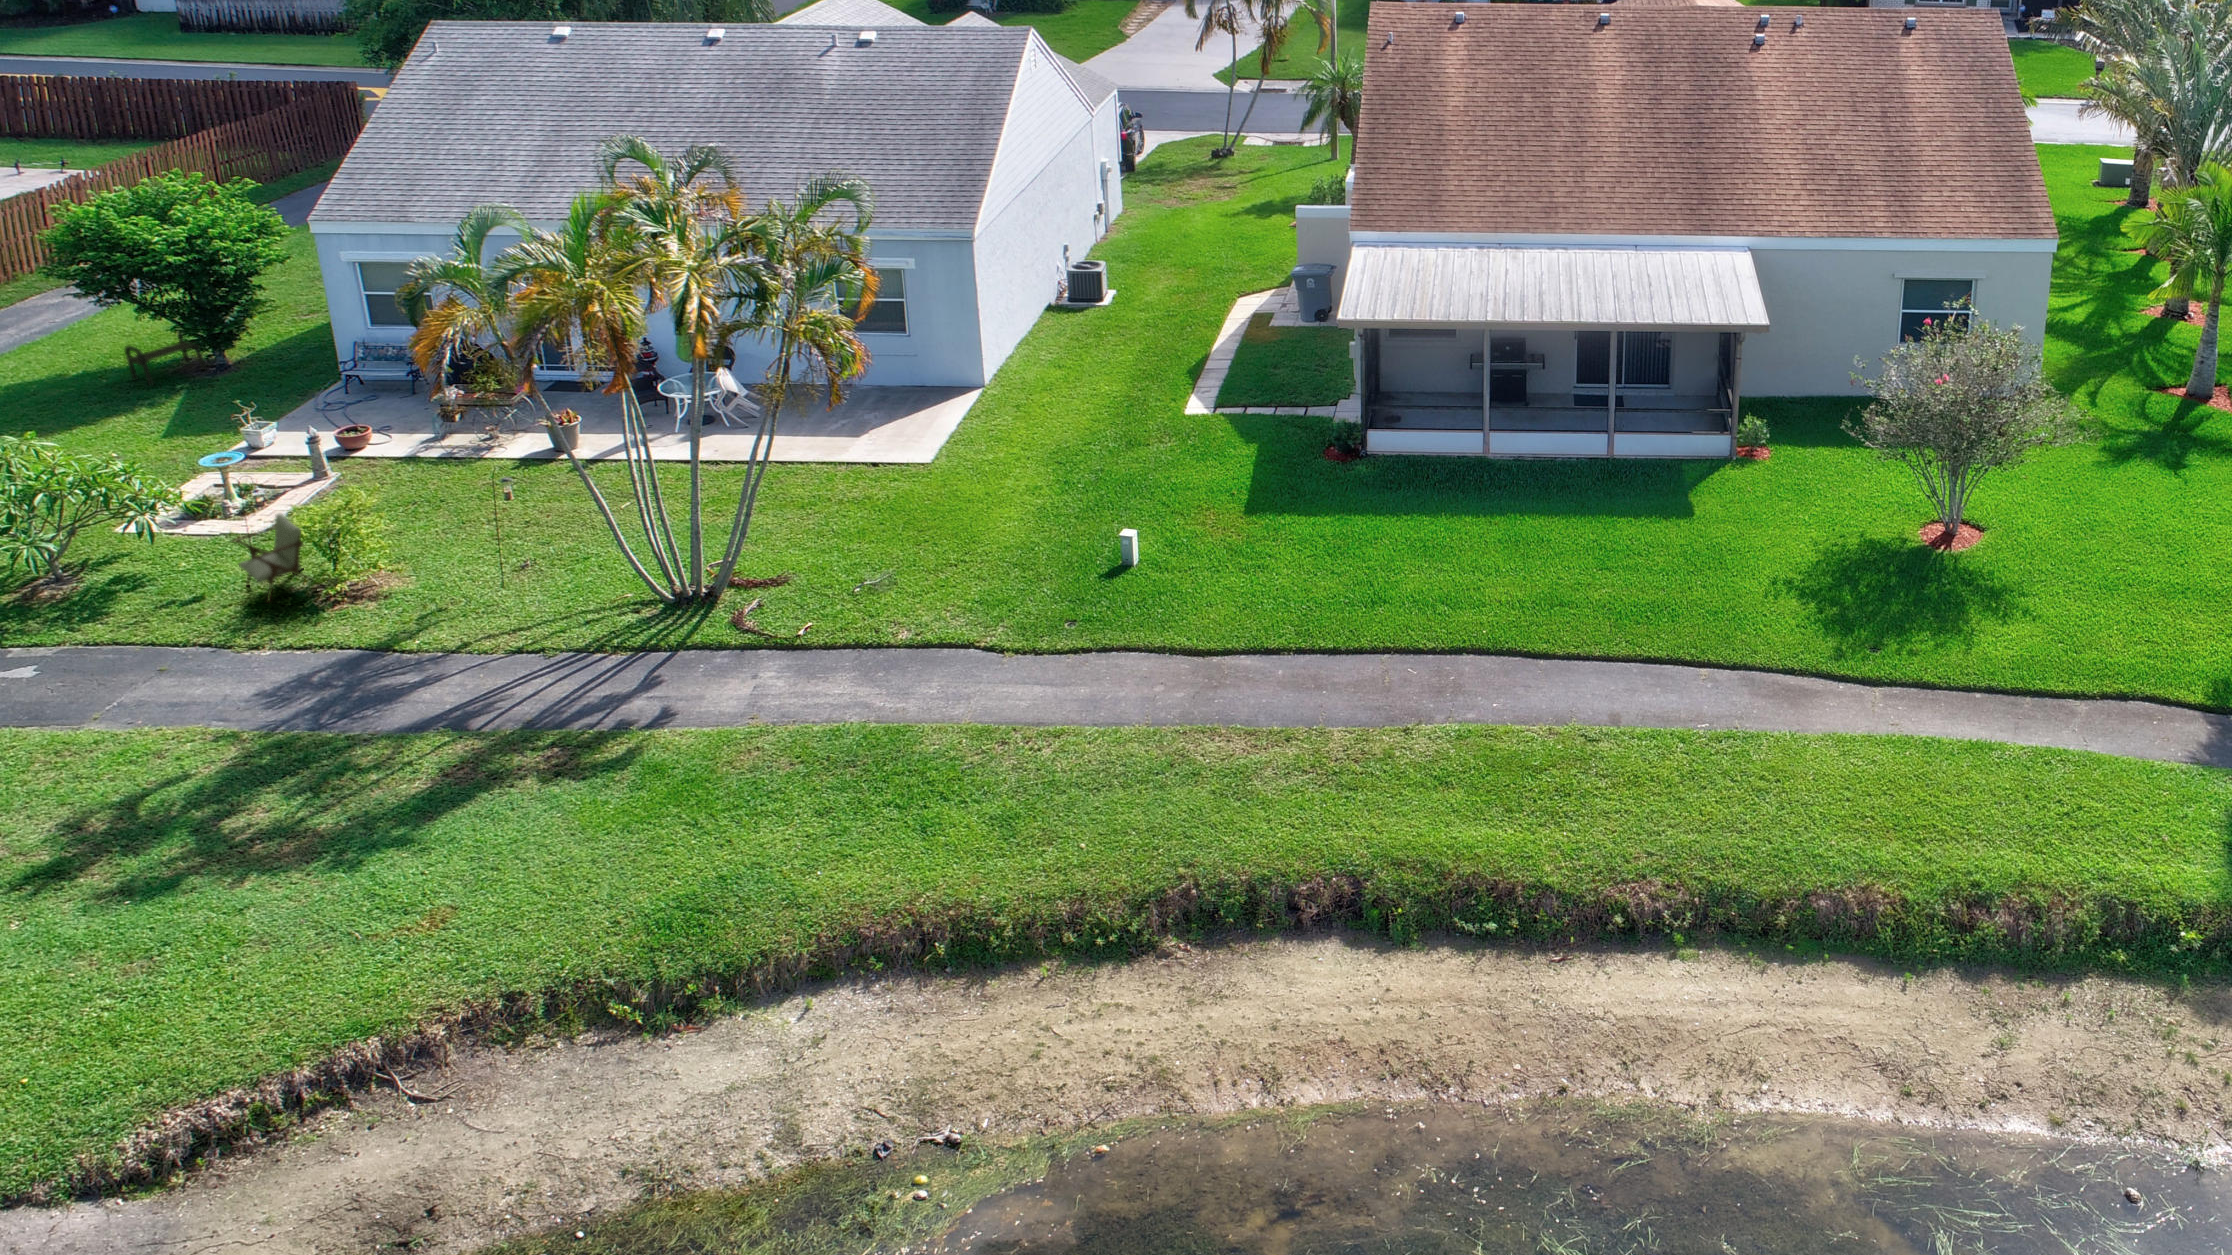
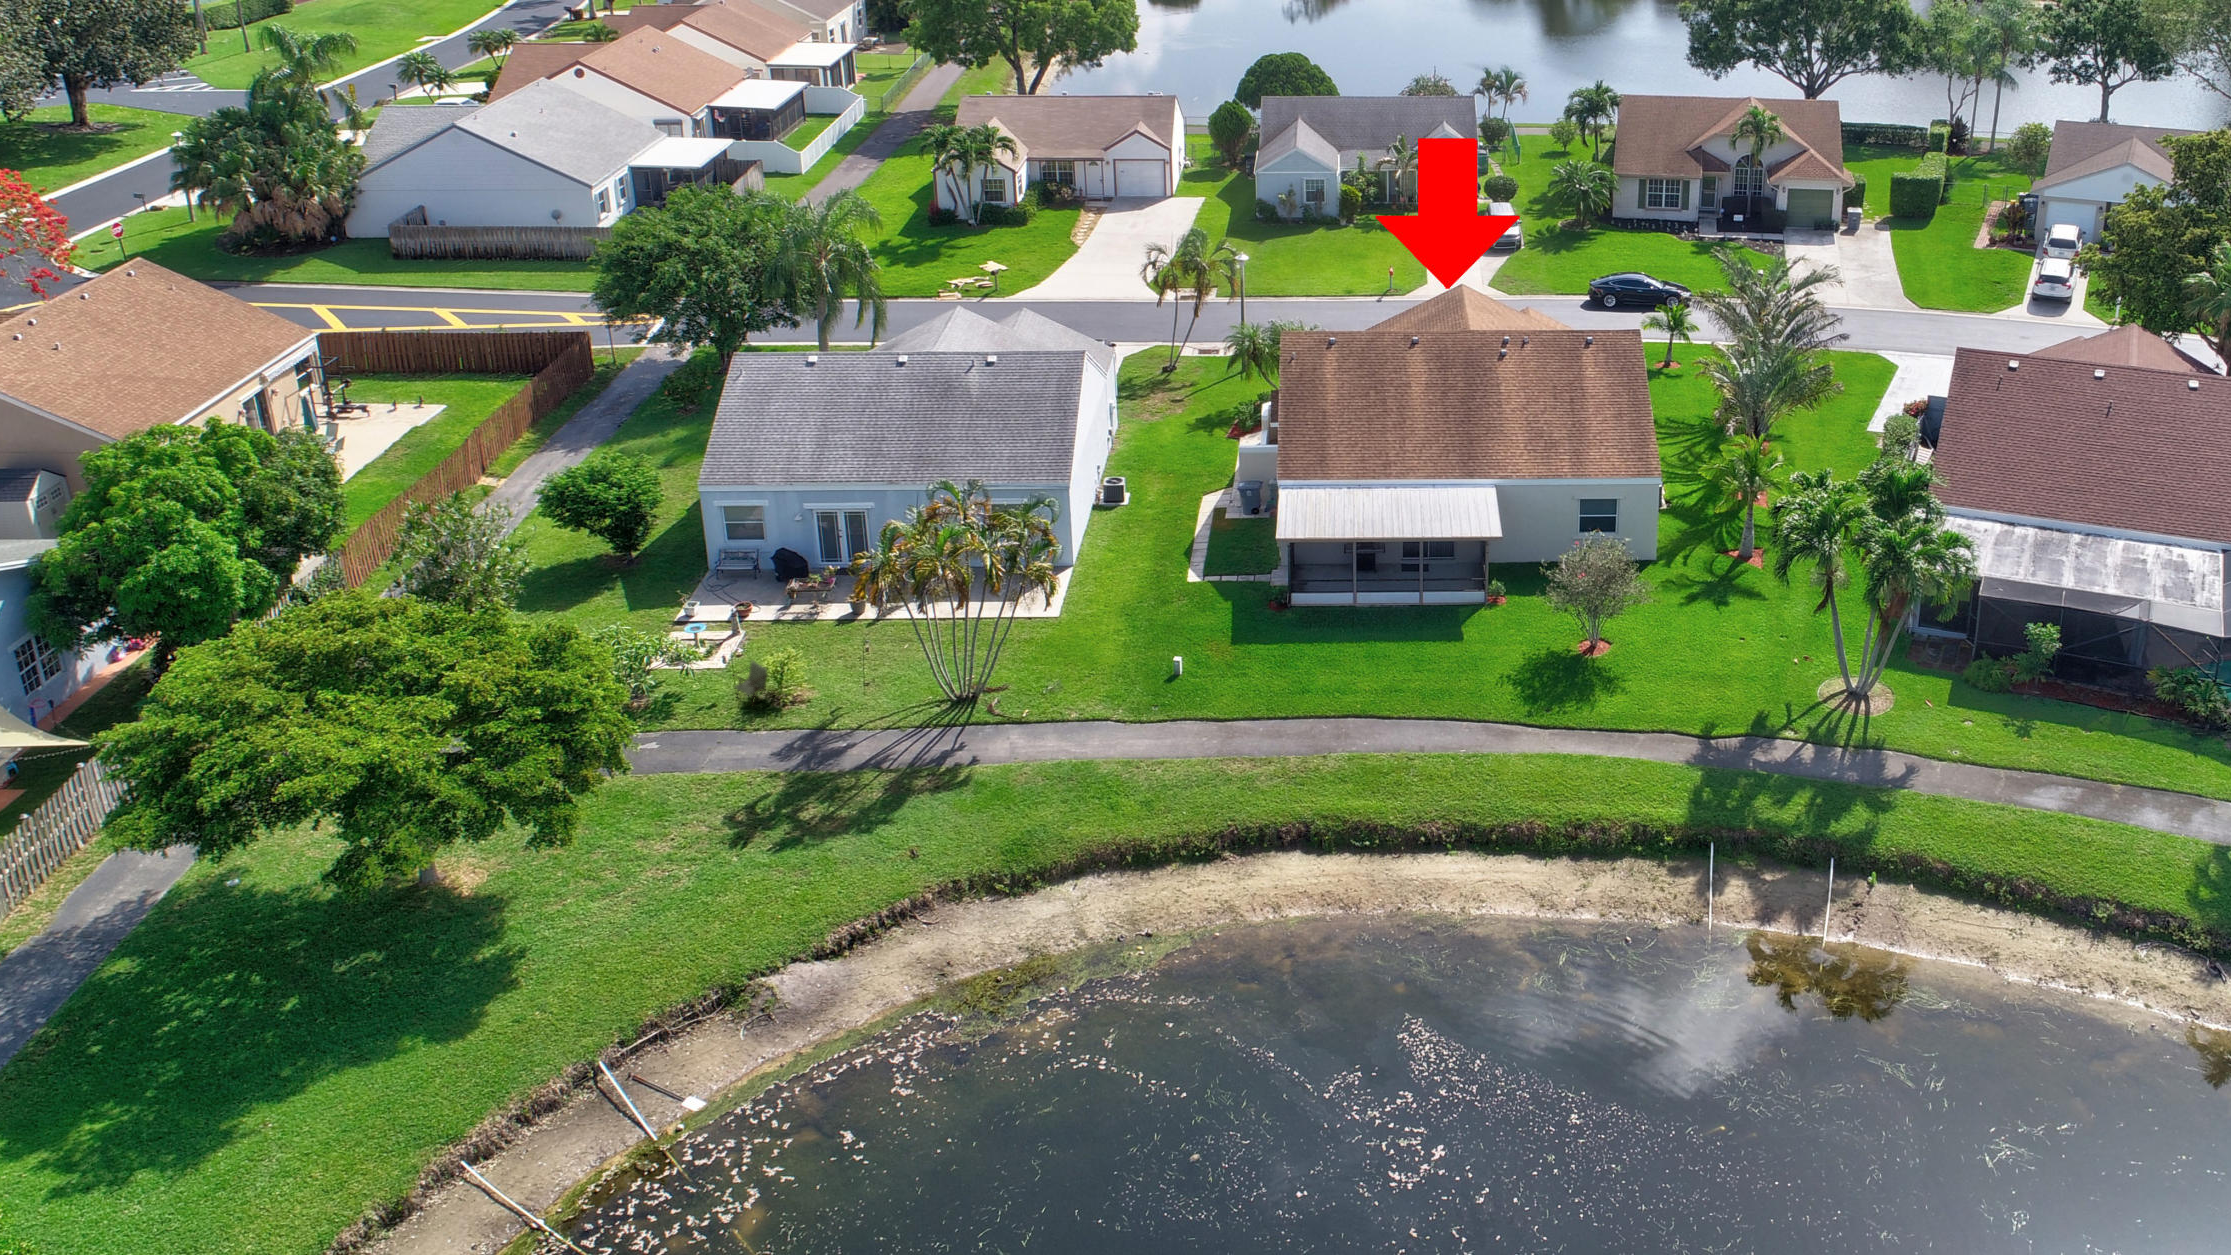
bench: present [124,331,206,385] -> none [589,542,629,577]

